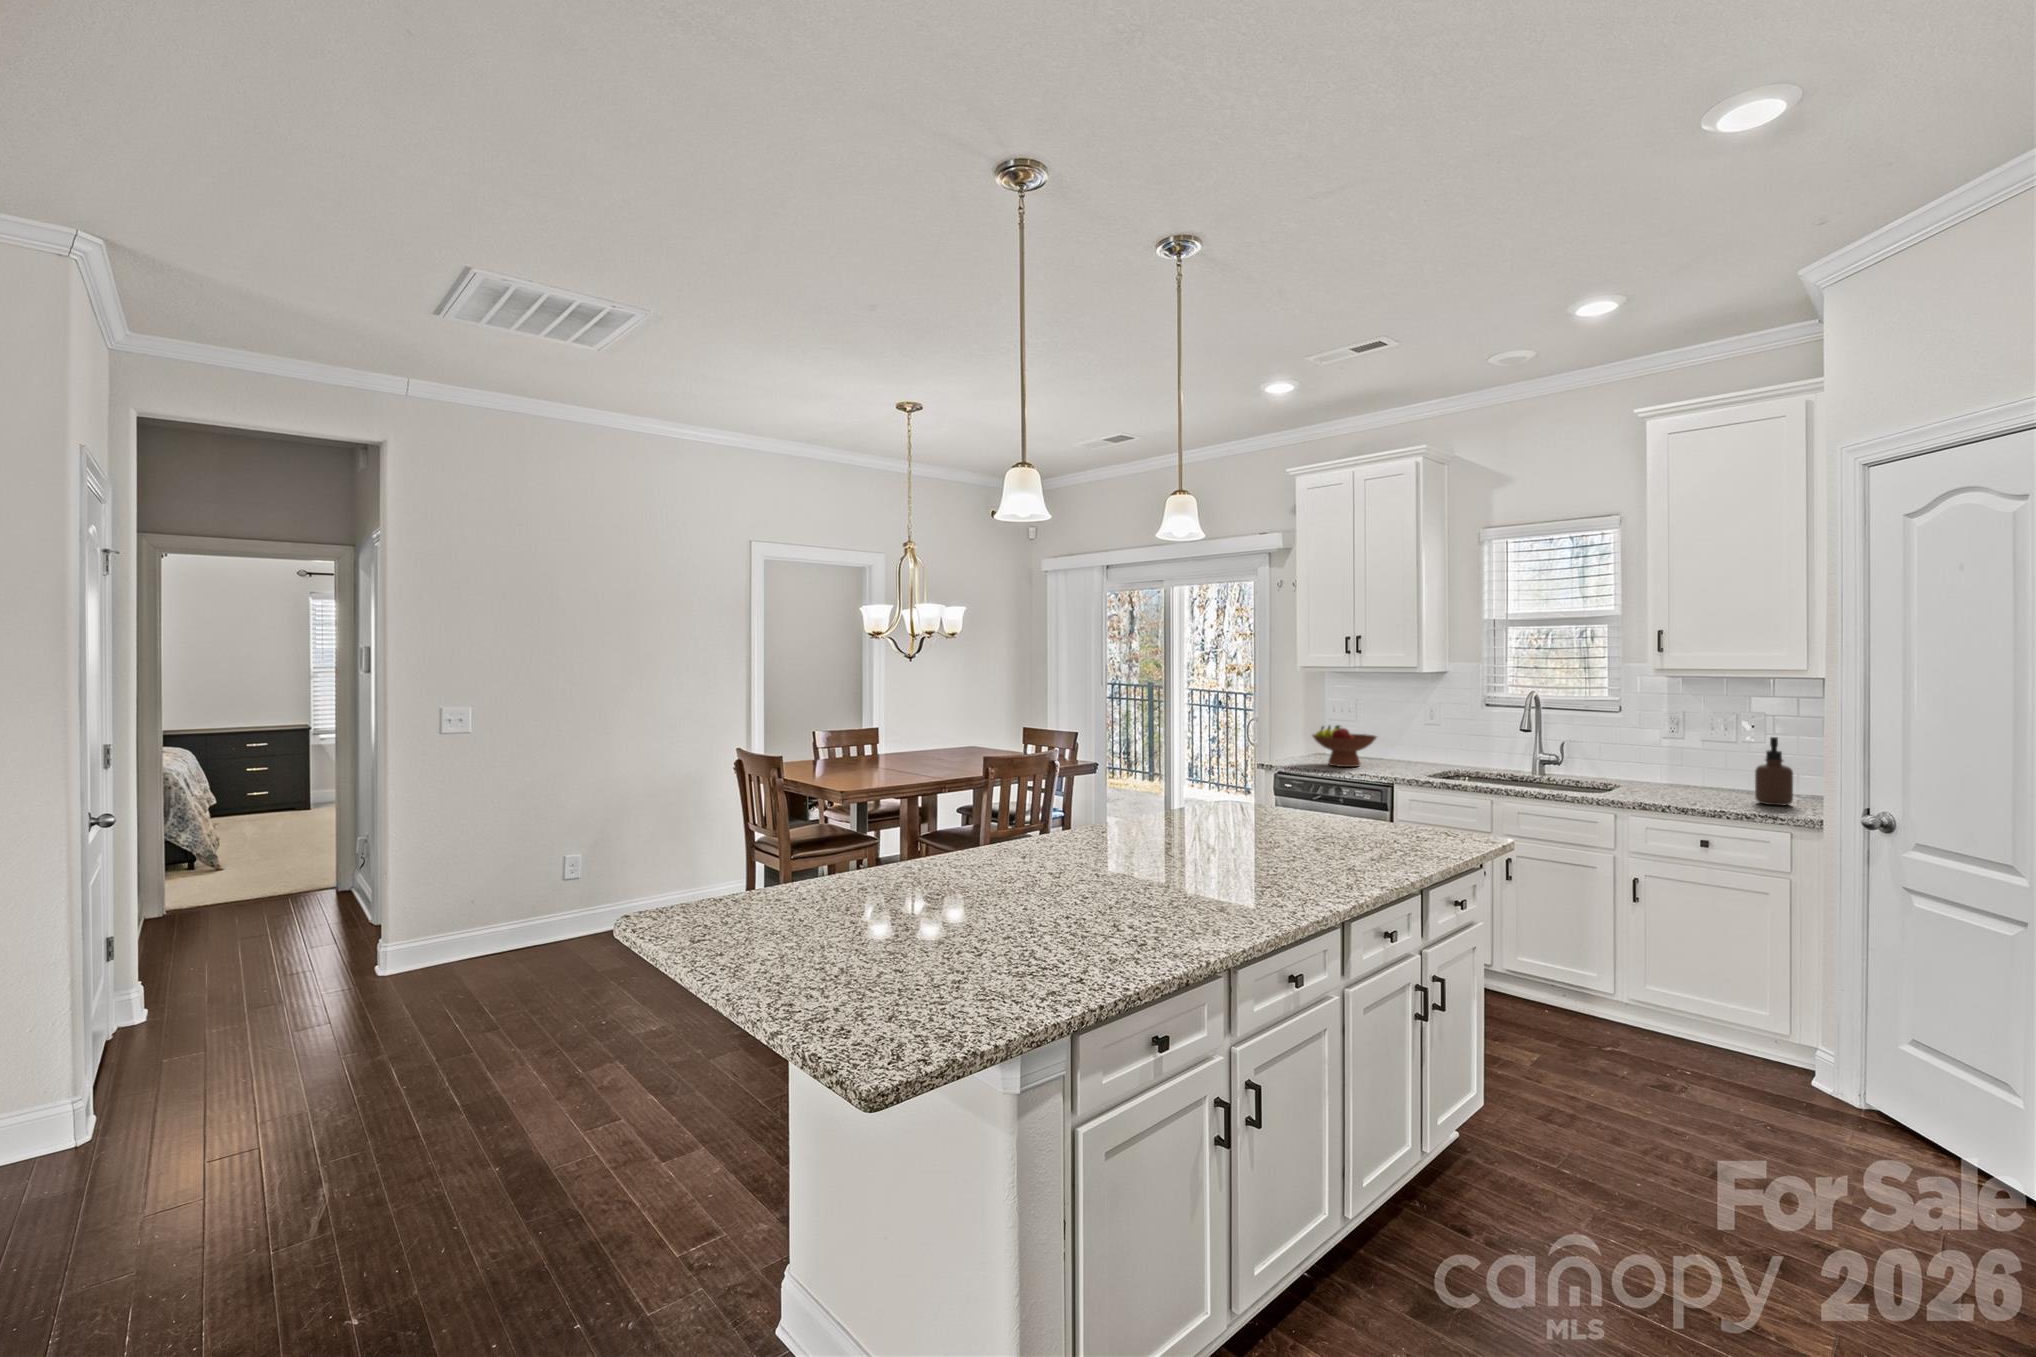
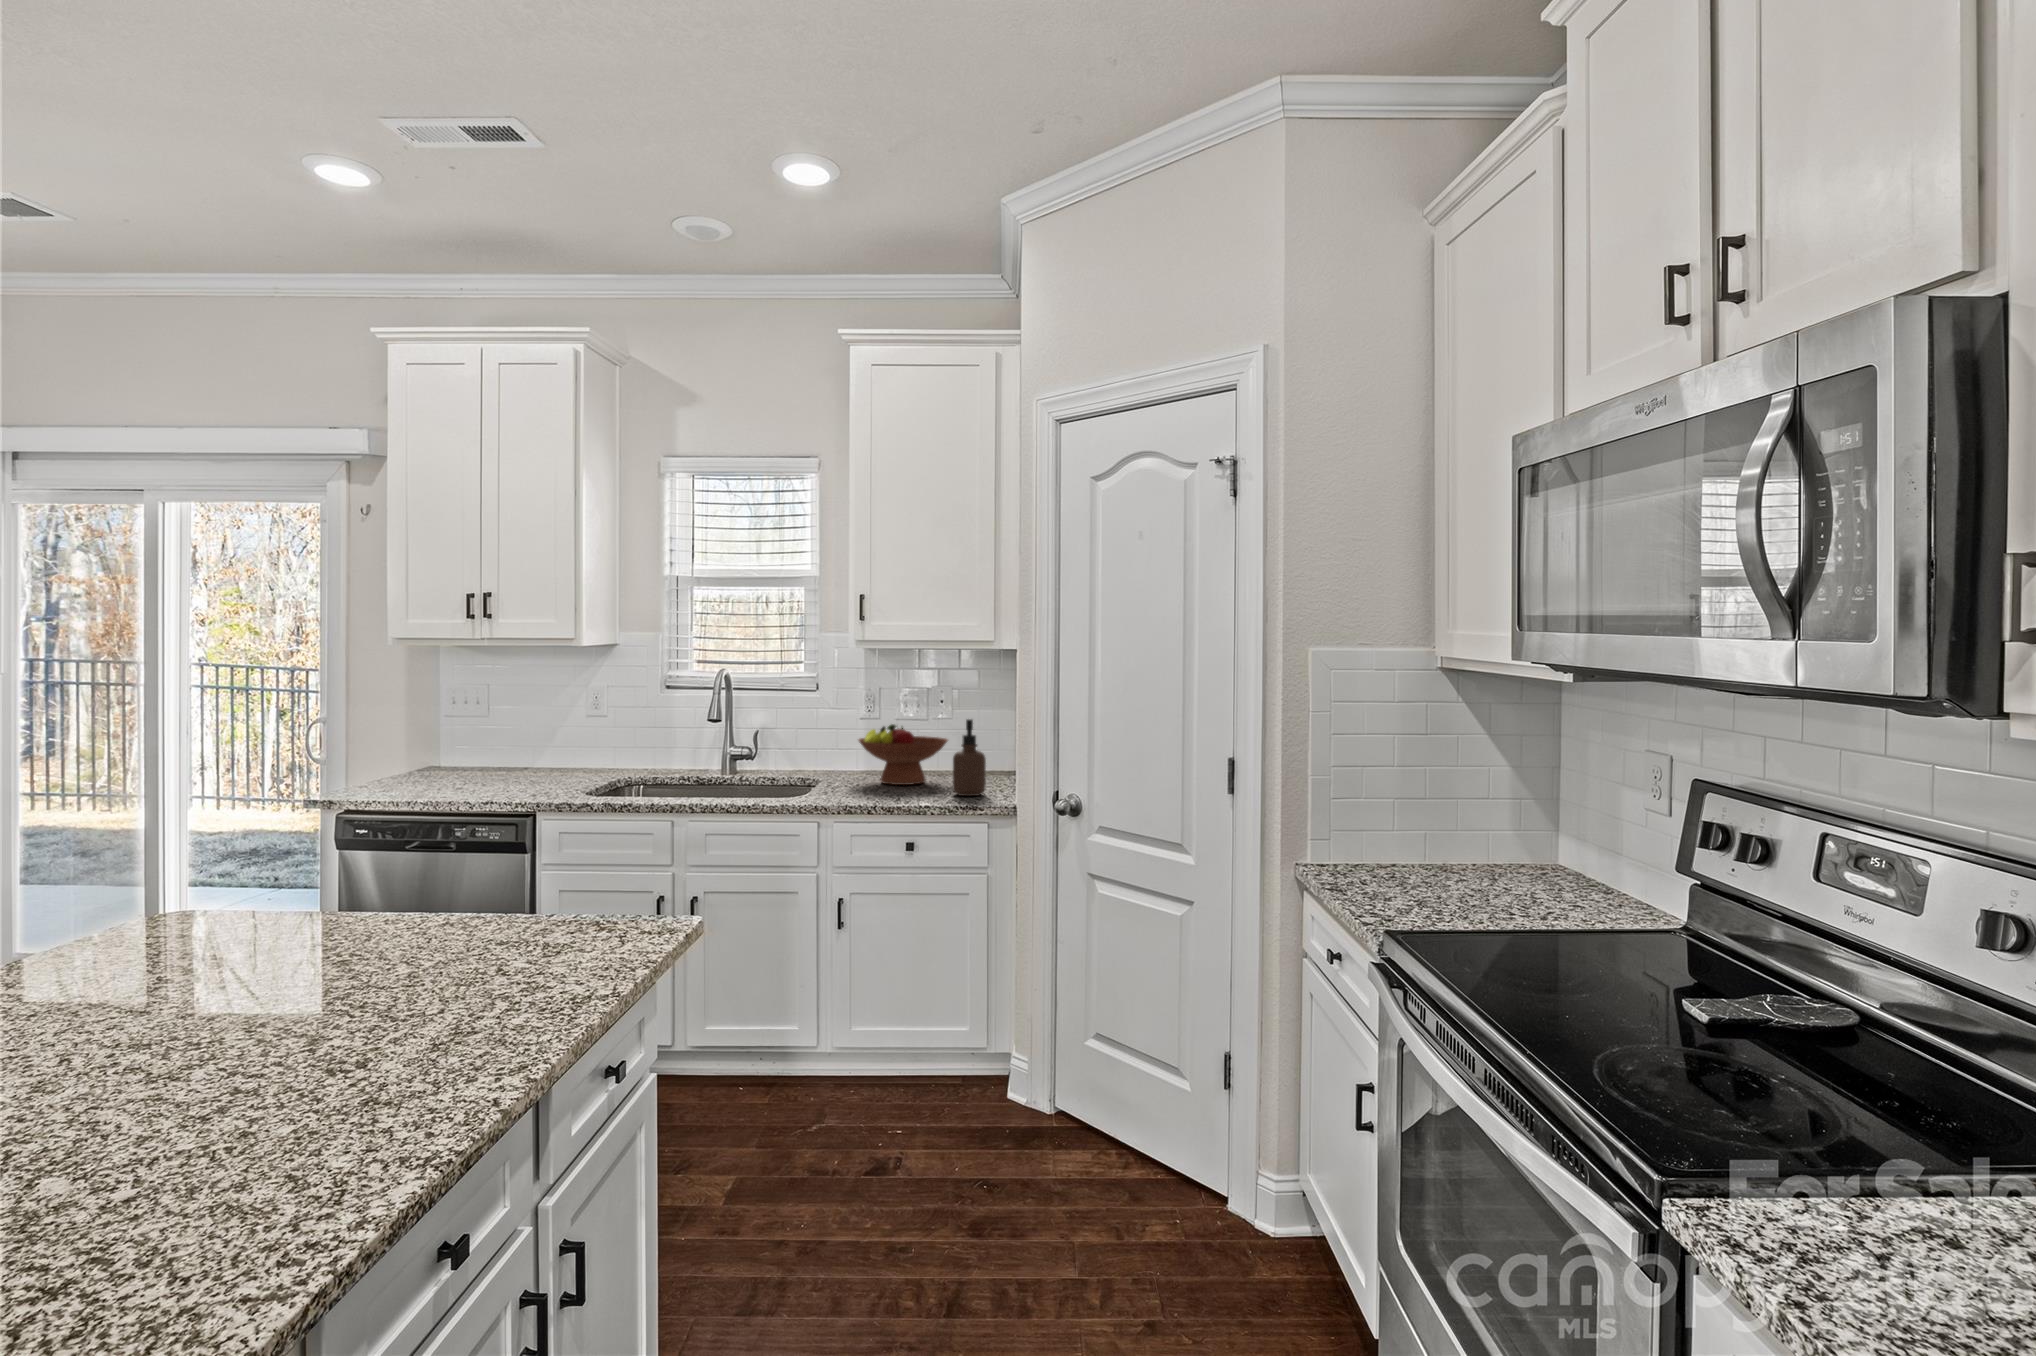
fruit bowl: present [1313,725,1377,767] -> present [859,724,948,785]

